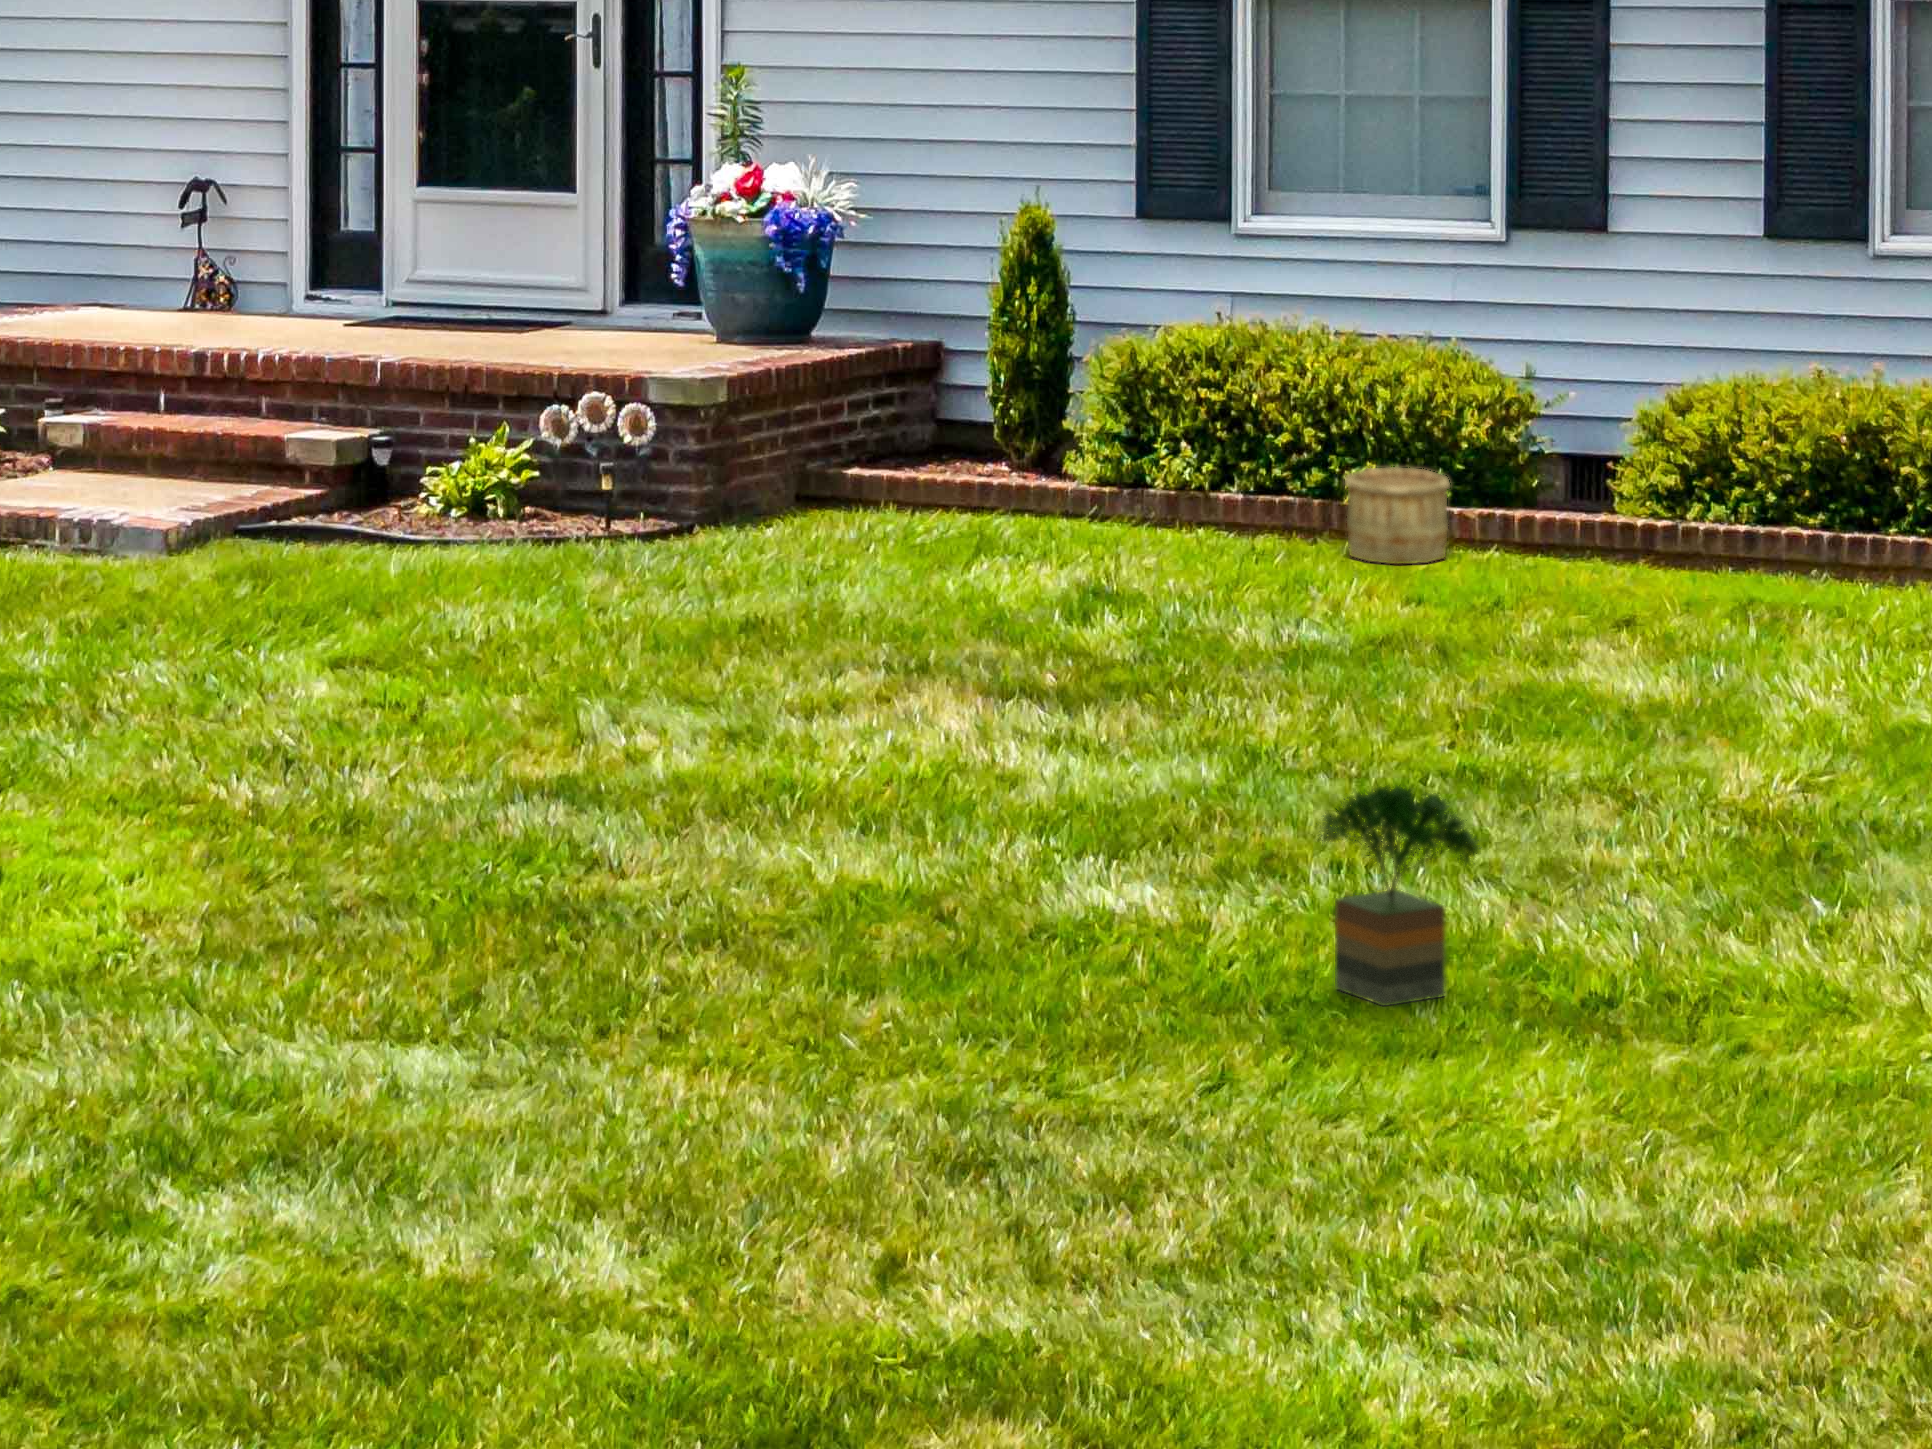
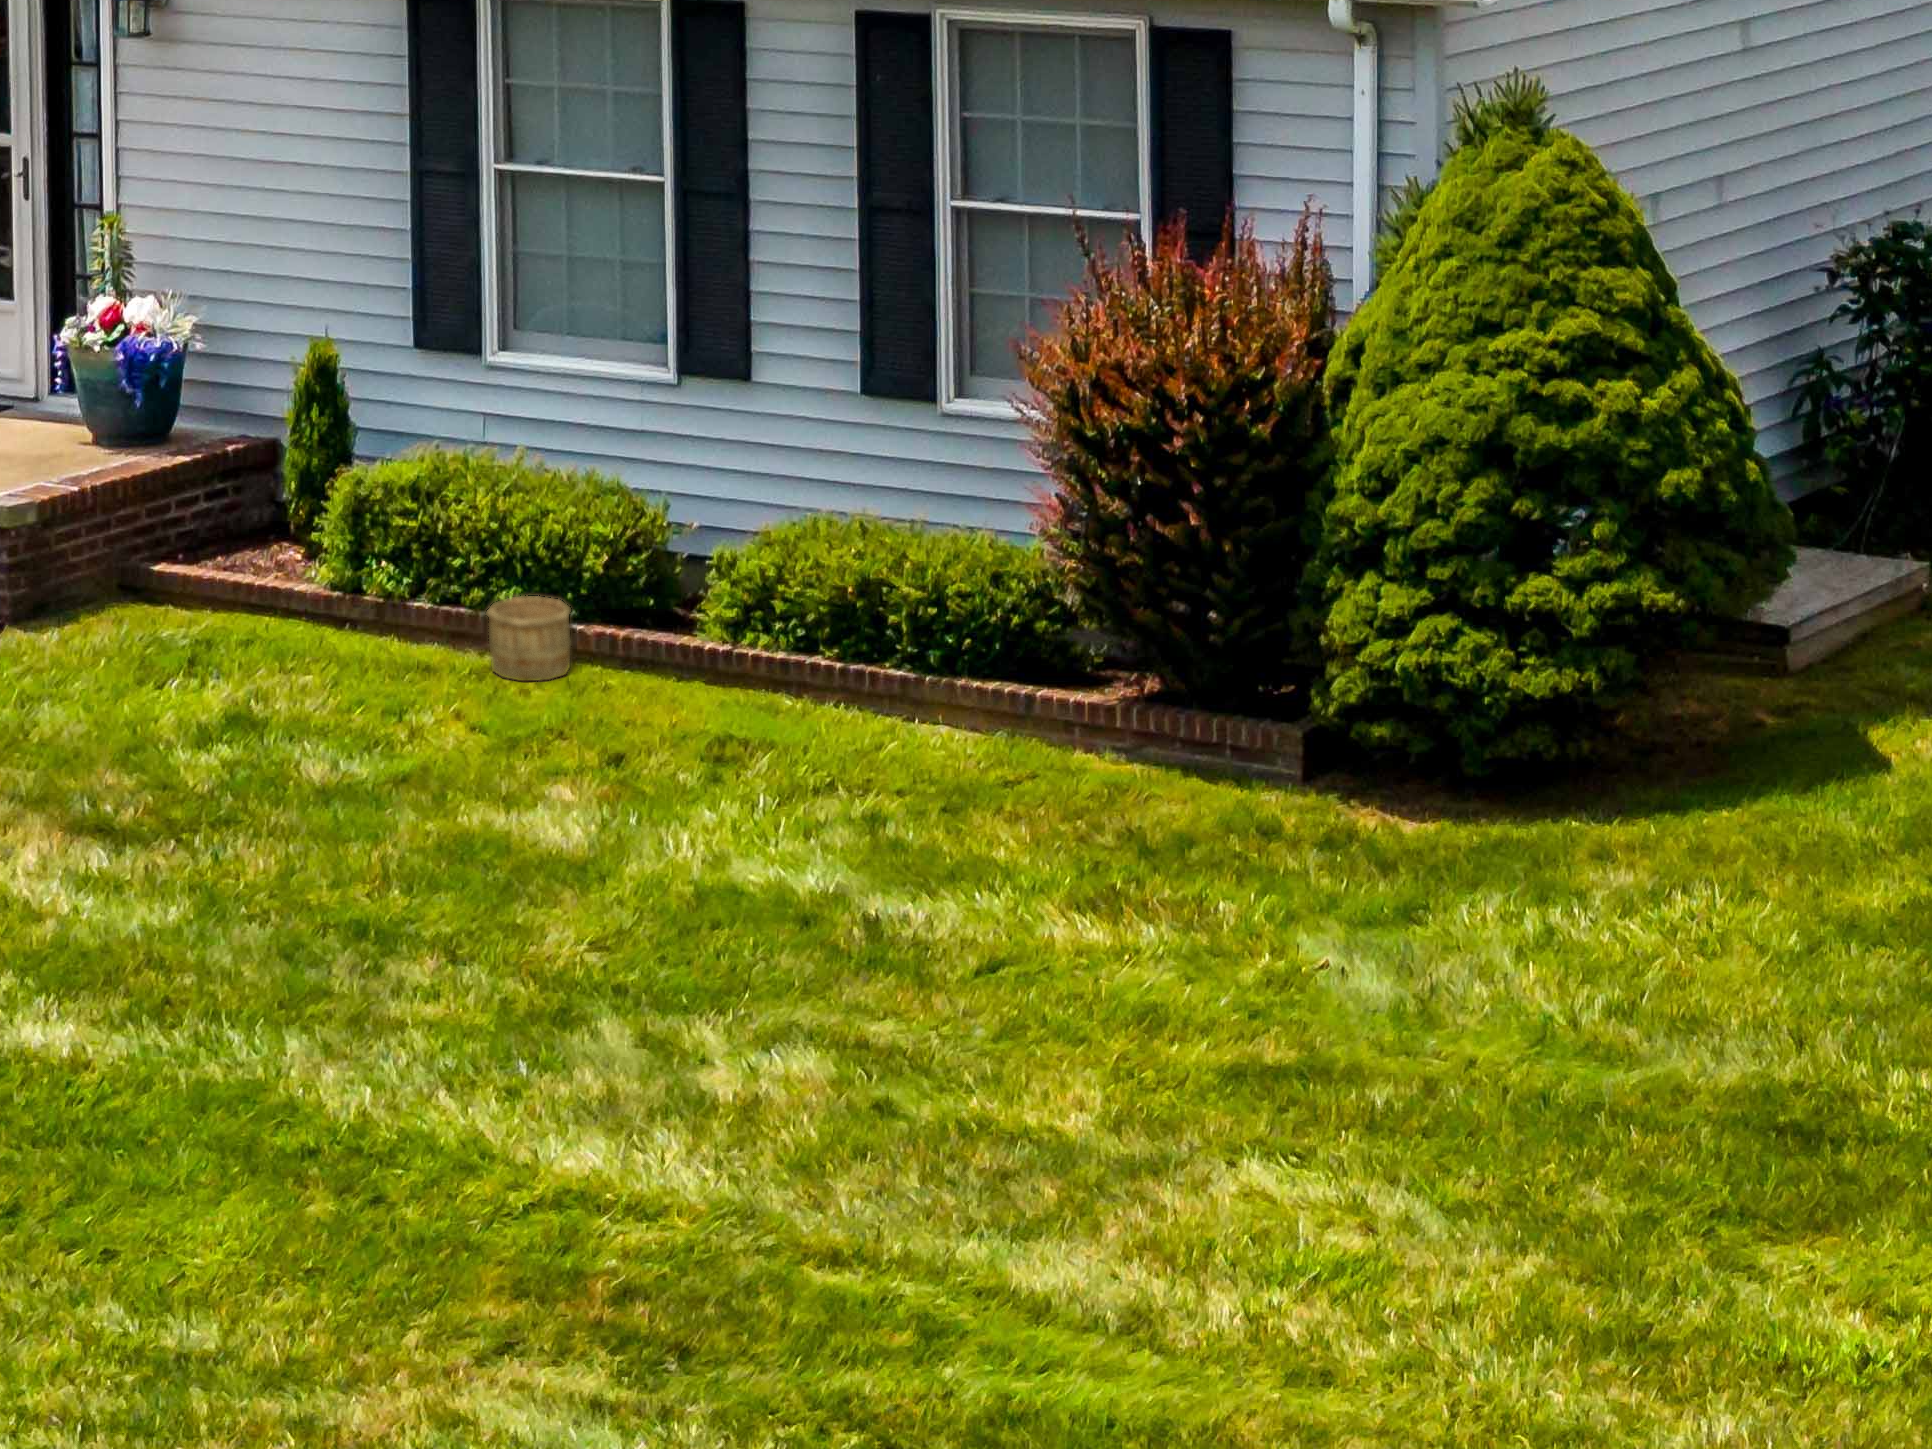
potted tree: present [1318,785,1482,1006] -> none [57,1031,173,1208]

